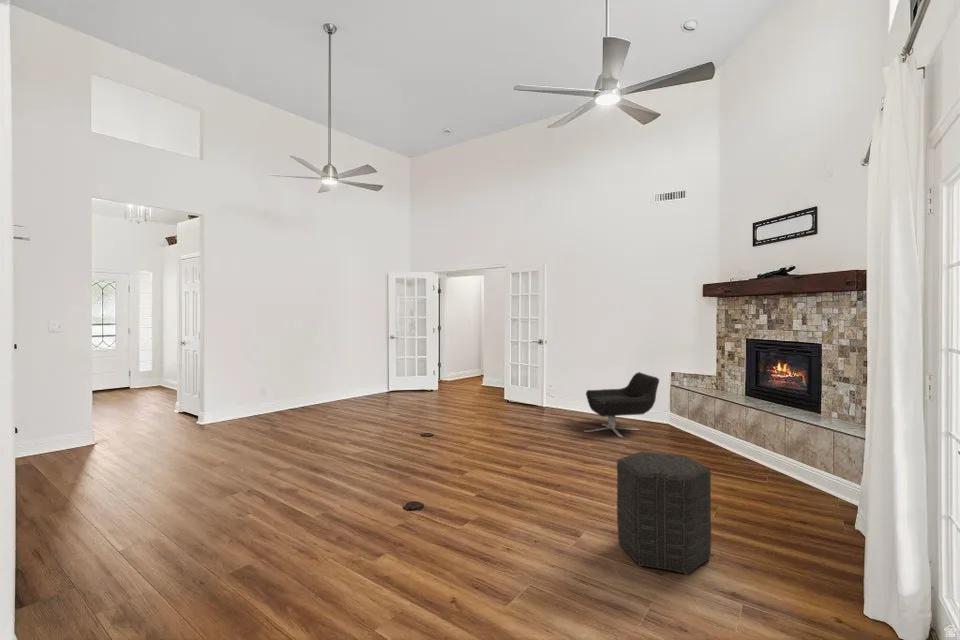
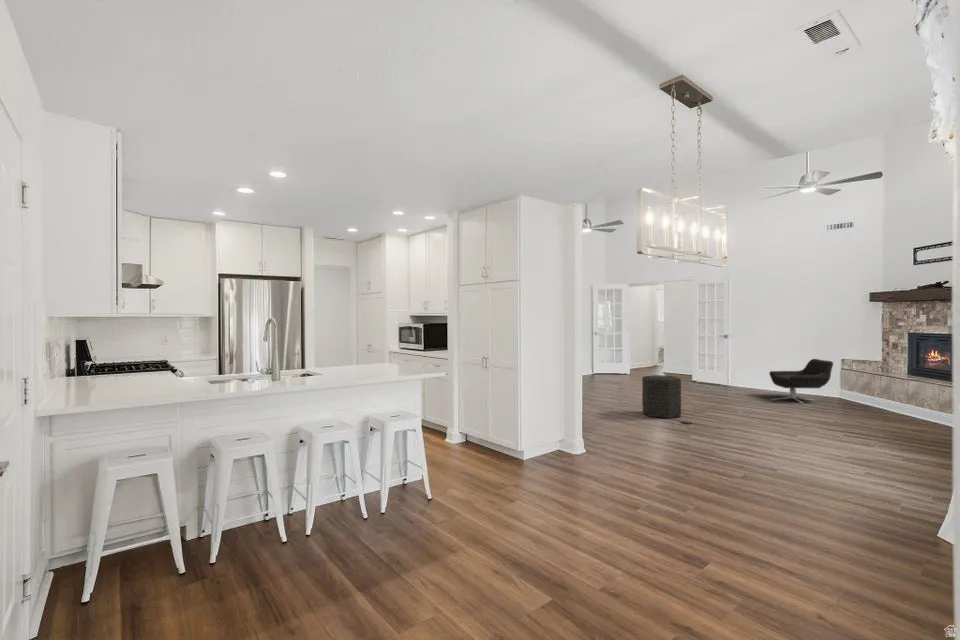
ottoman: present [617,452,711,574] -> present [642,375,681,418]

